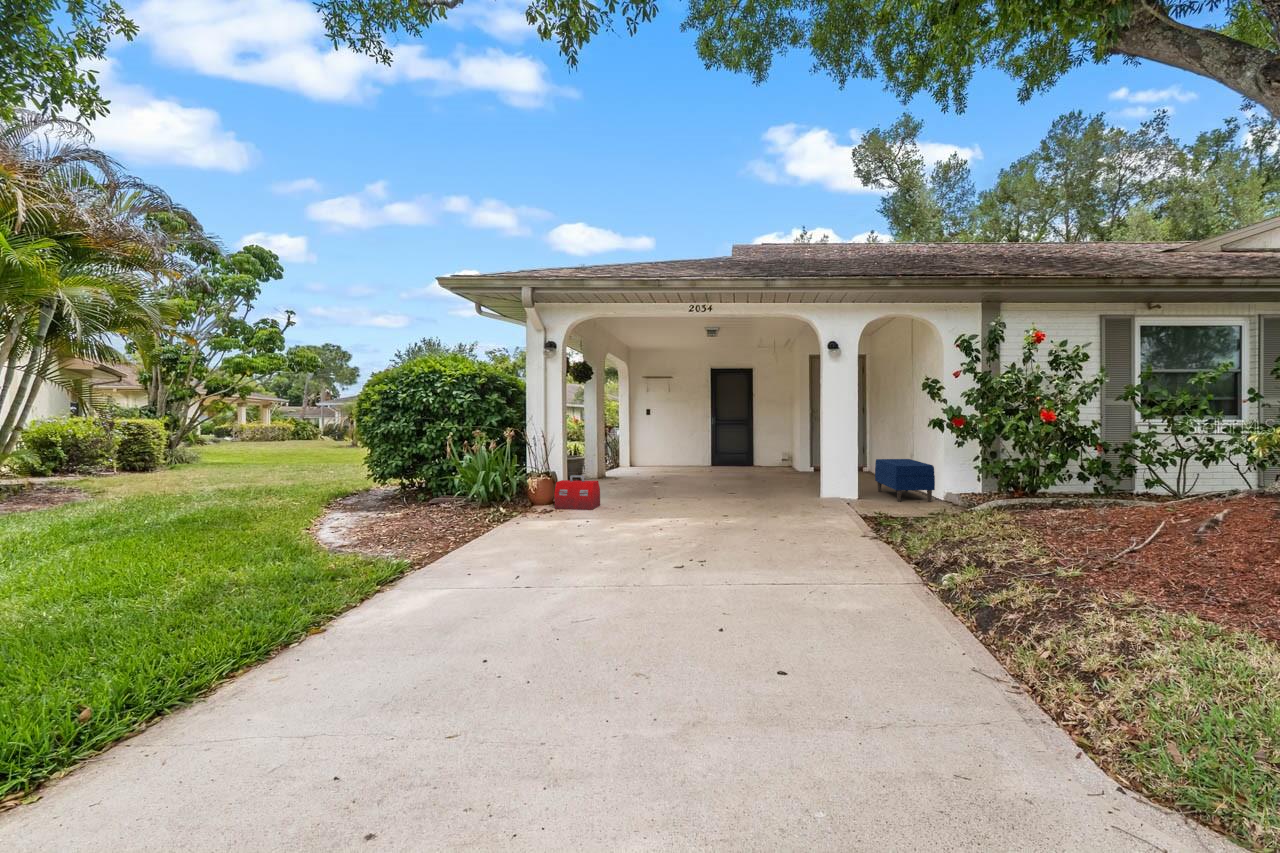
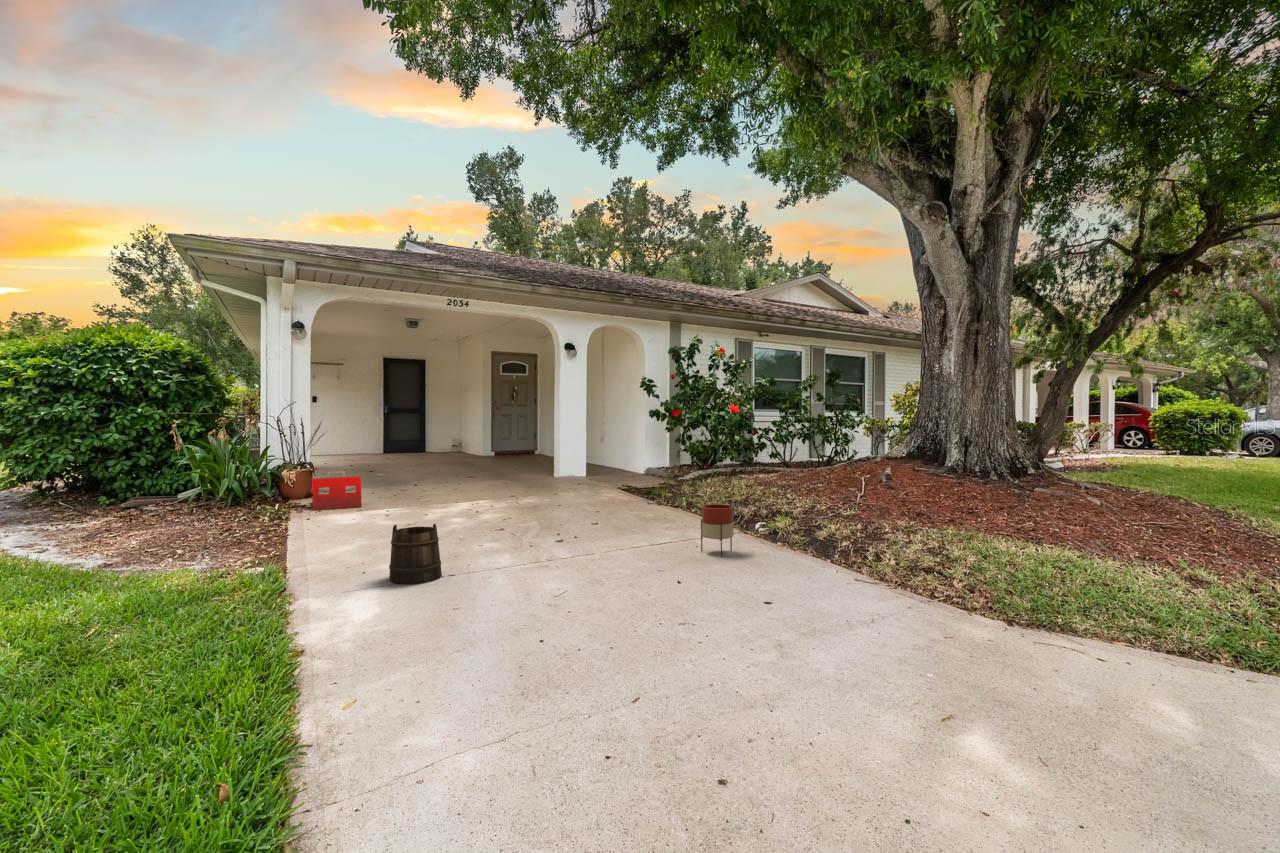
bench: present [875,459,935,502] -> none [586,446,643,480]
bucket: none [416,548,467,610] -> present [389,524,442,584]
planter: none [739,575,787,655] -> present [701,504,734,557]

